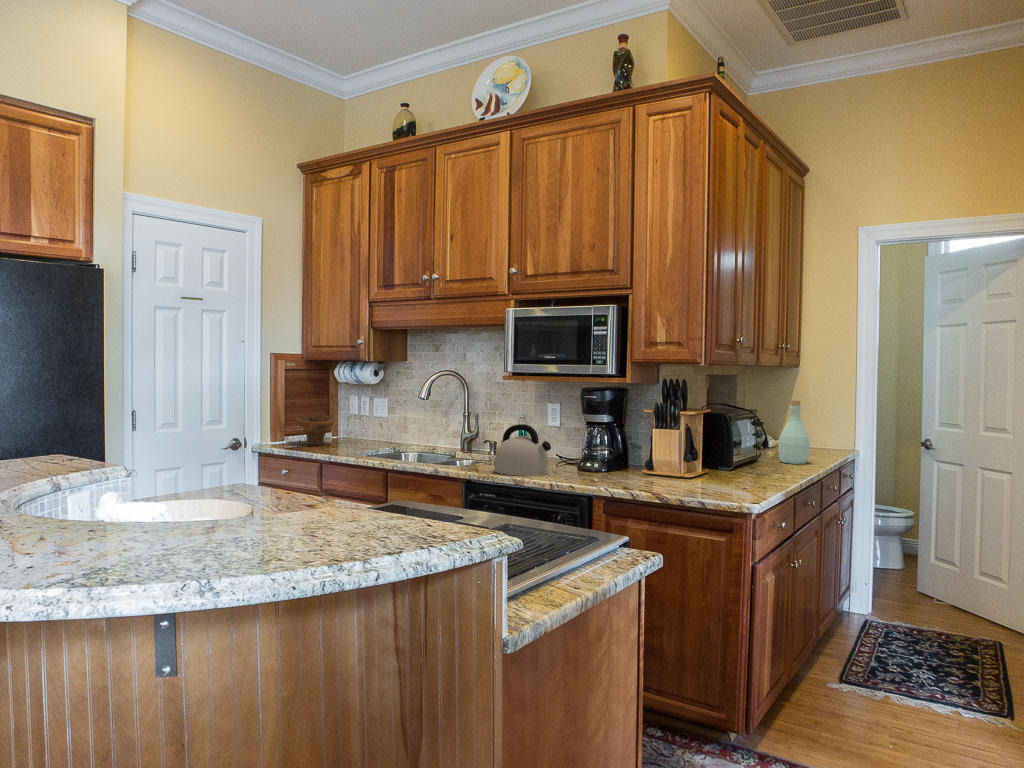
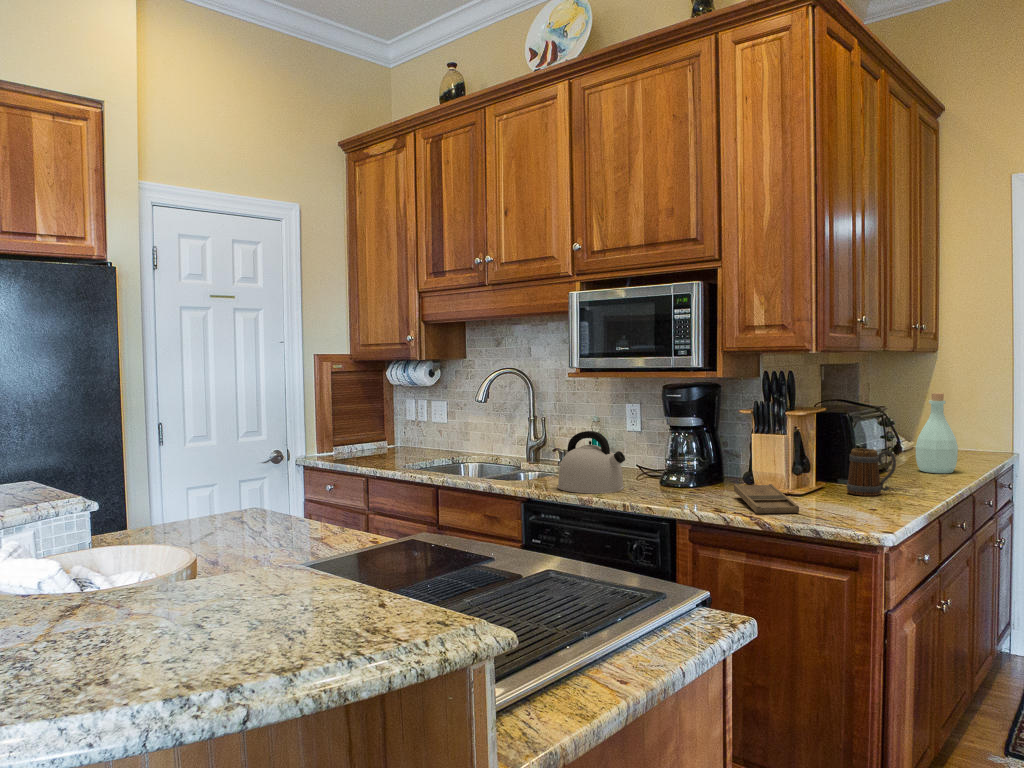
bowl: present [296,415,335,445] -> none [344,421,387,456]
mug: none [725,442,763,479] -> present [847,448,896,496]
tray: none [638,469,689,490] -> present [734,484,799,514]

